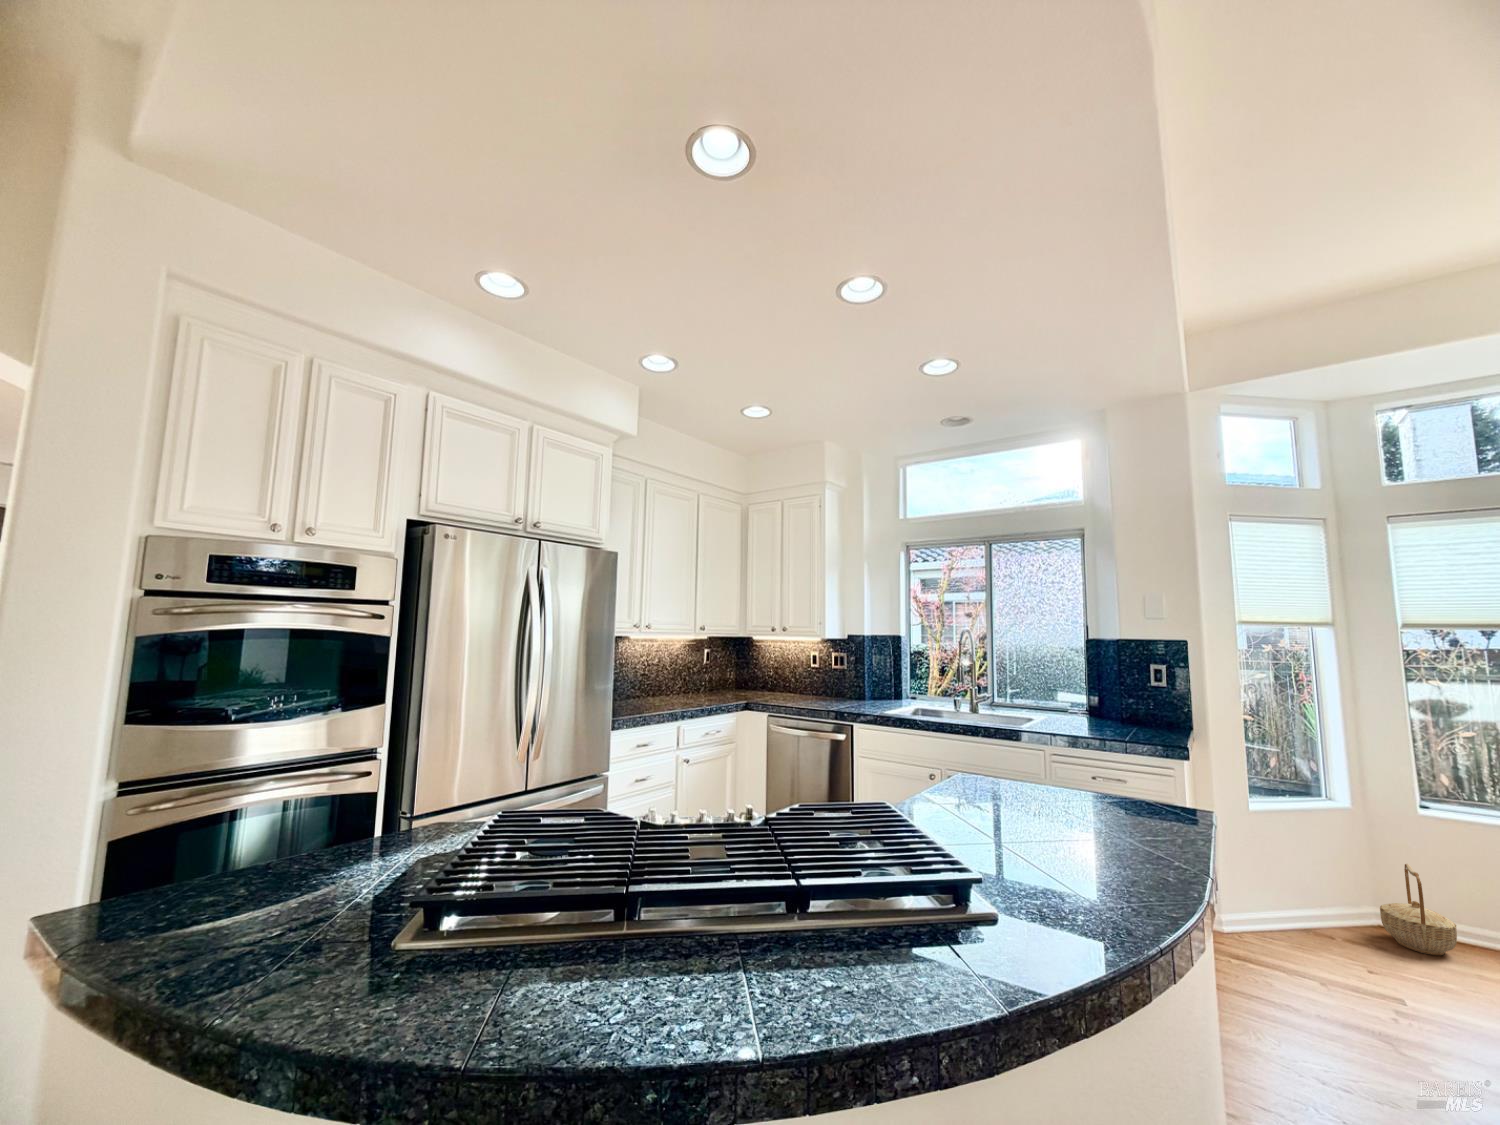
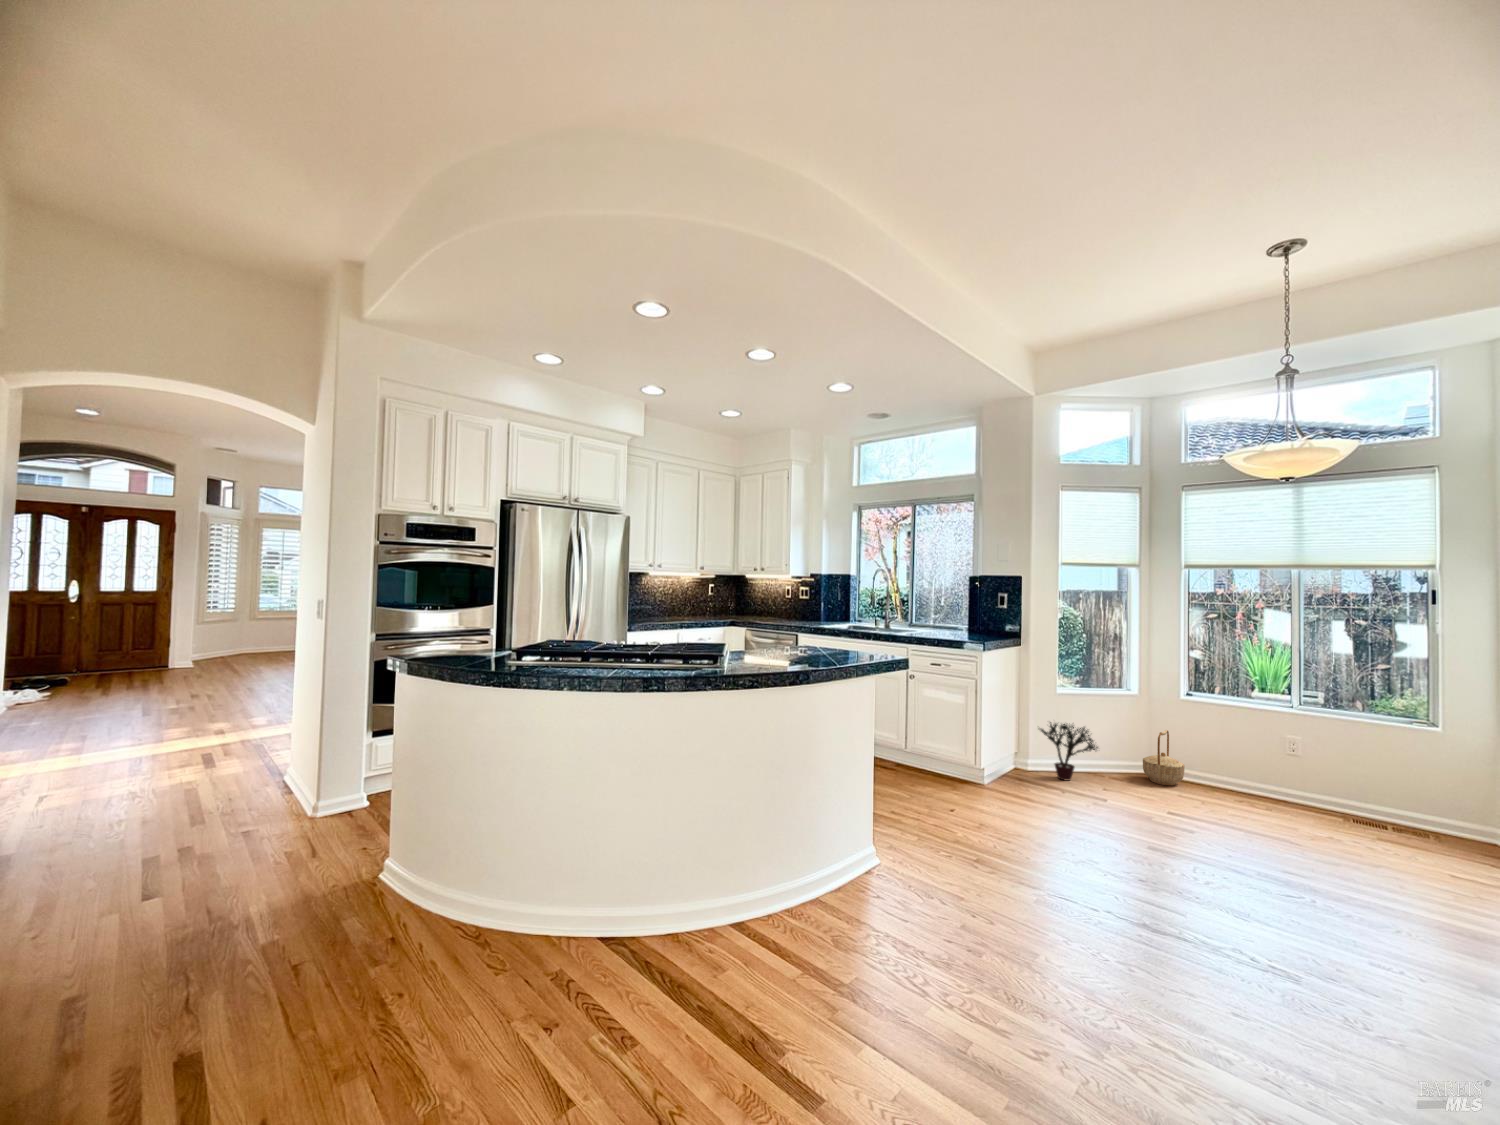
potted plant: none [1231,856,1353,954] -> present [1040,722,1098,780]

